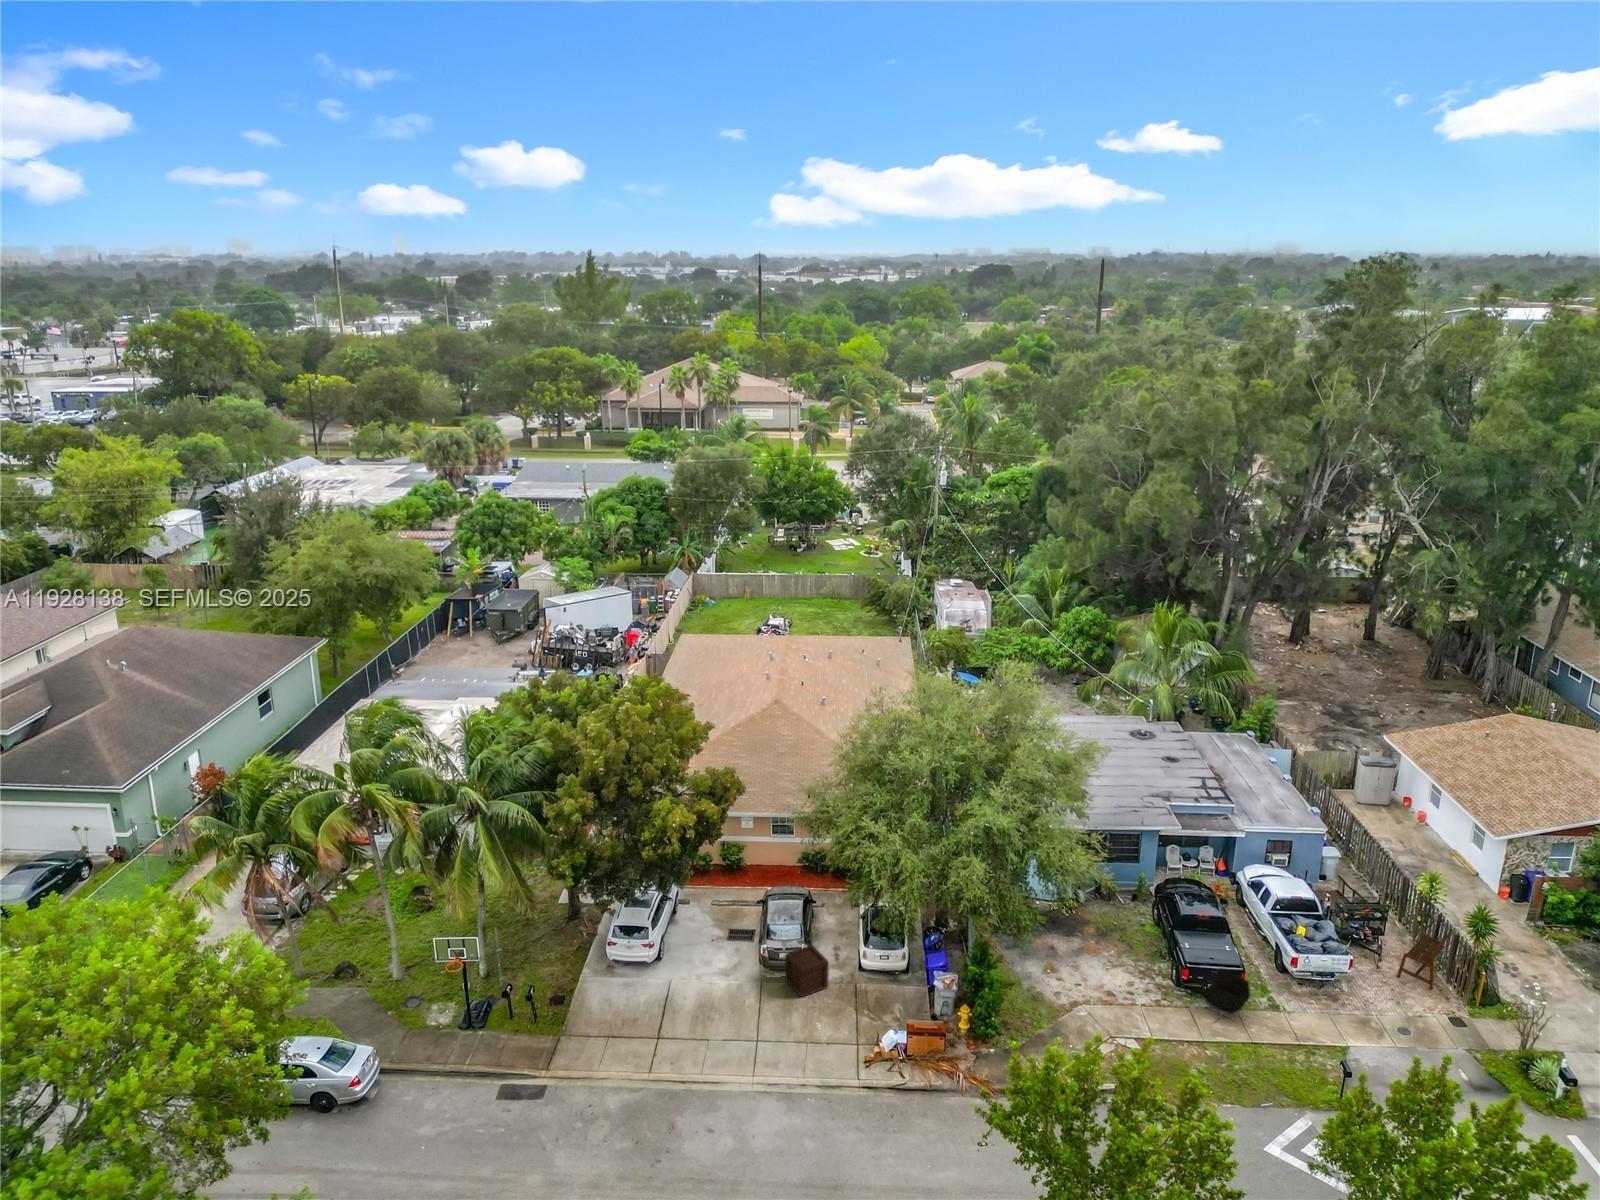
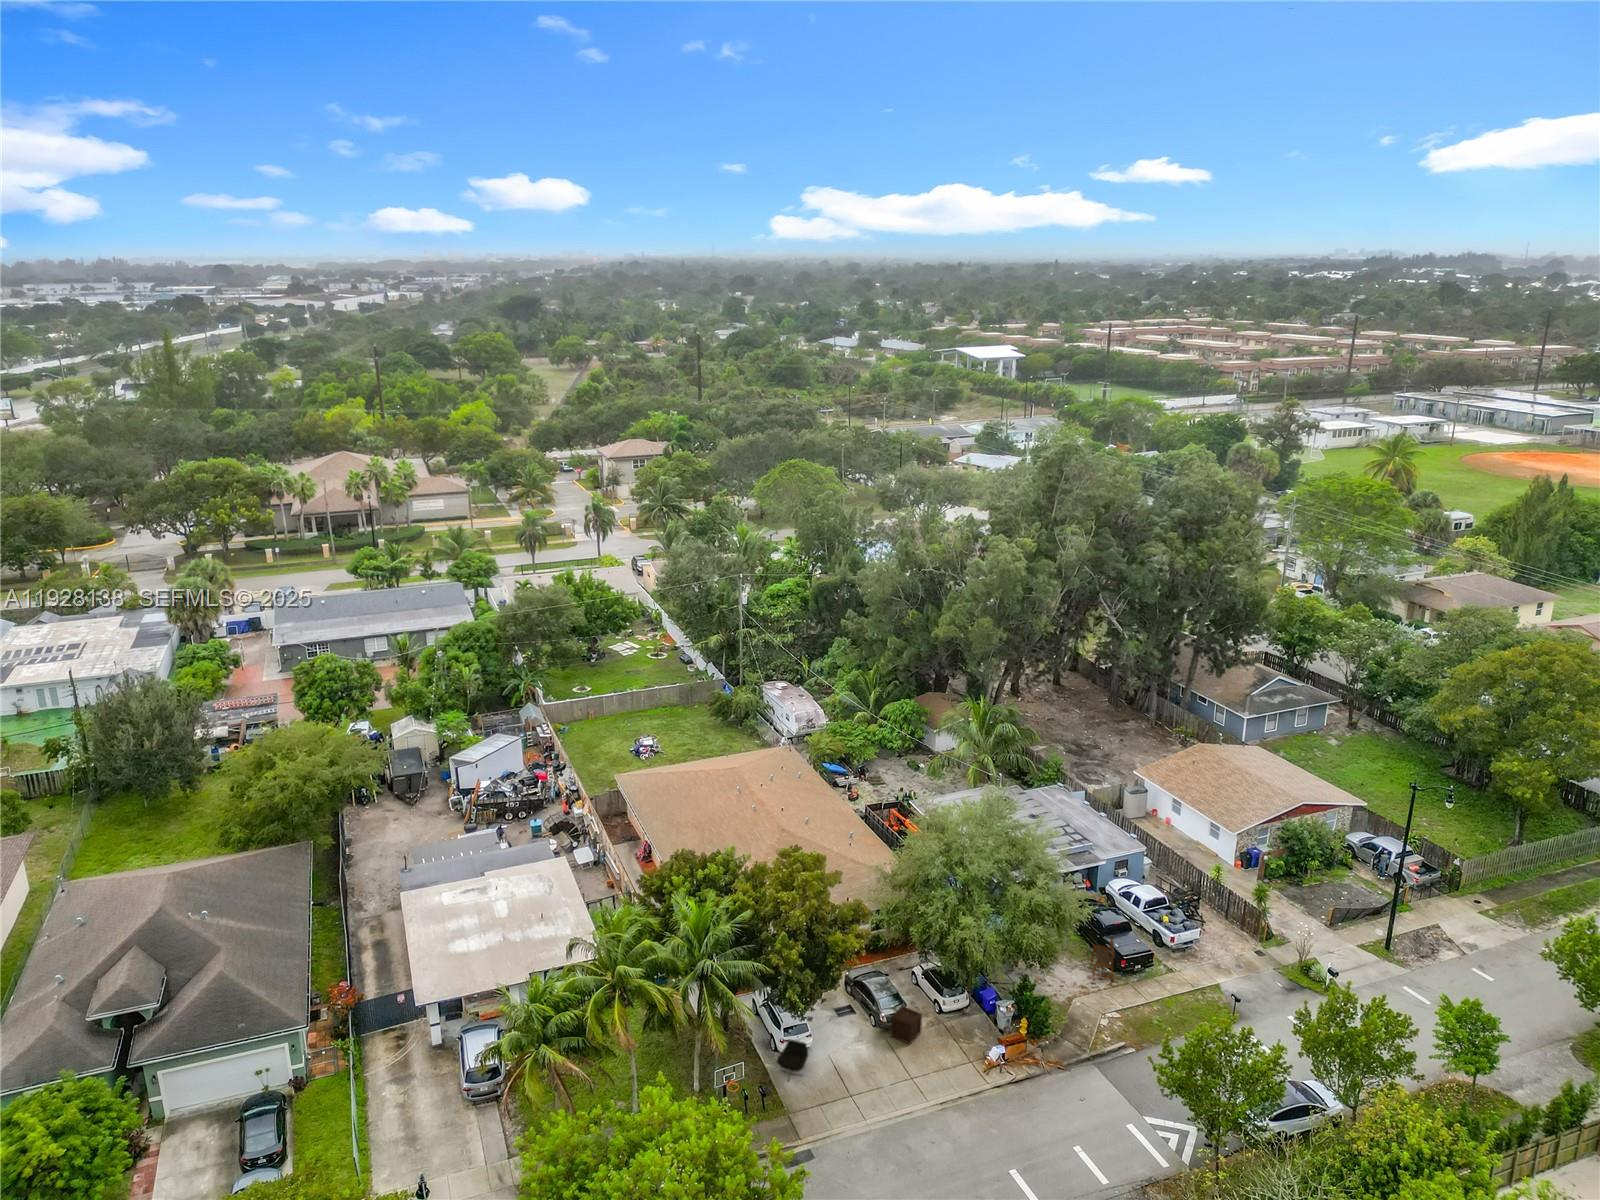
bench: present [1397,929,1453,990] -> present [1091,937,1115,981]
lounge chair: present [1201,971,1250,1022] -> present [777,1040,808,1074]

